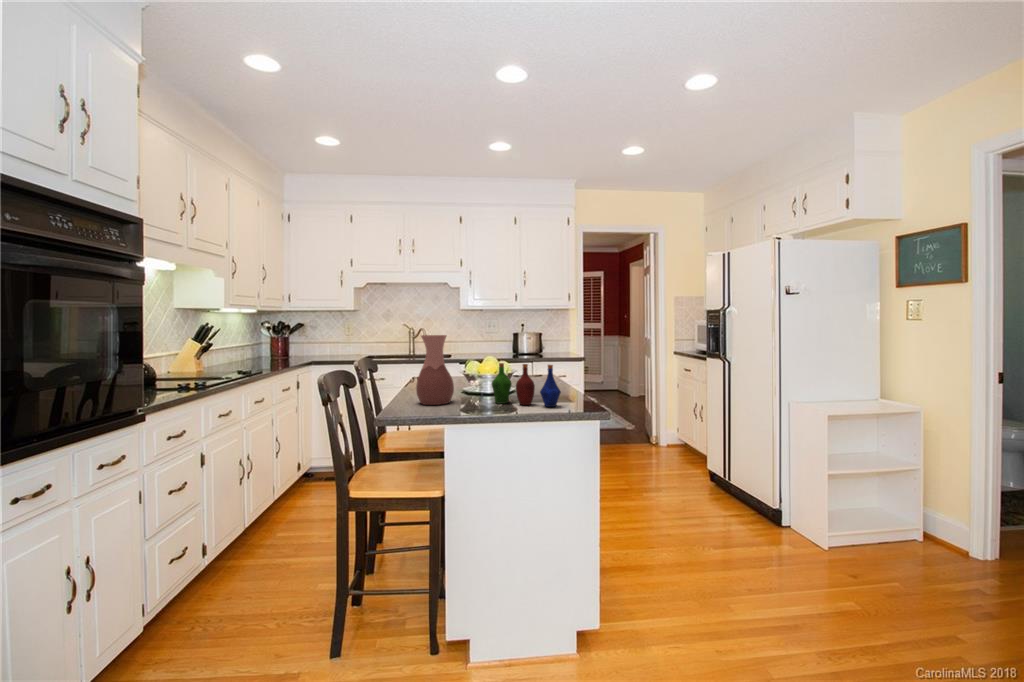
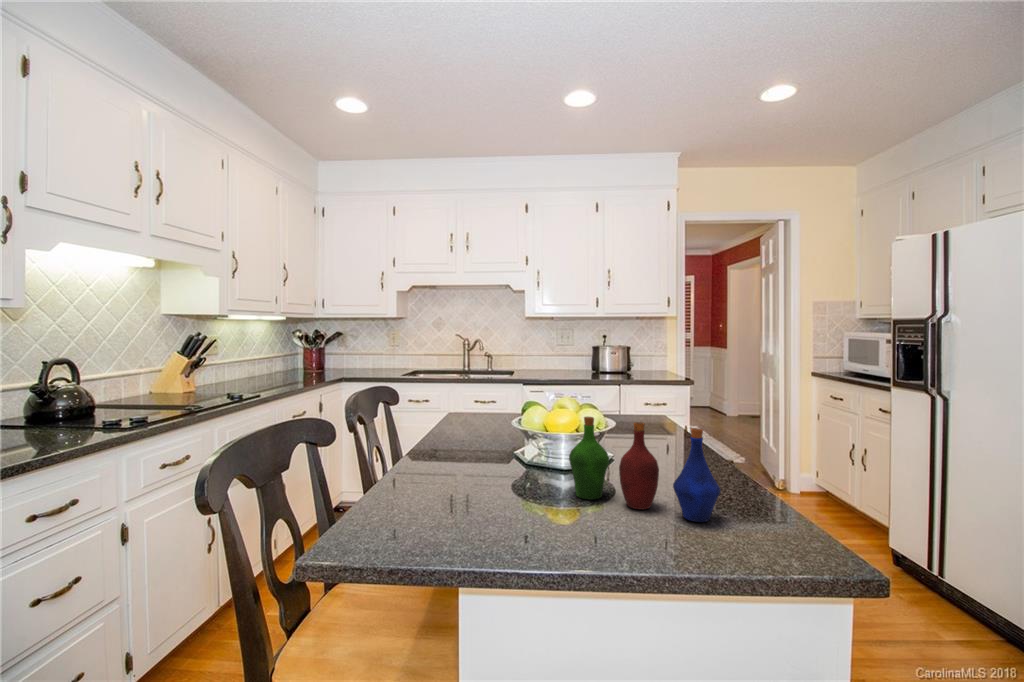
vase: present [416,335,454,405] -> none [426,358,497,497]

